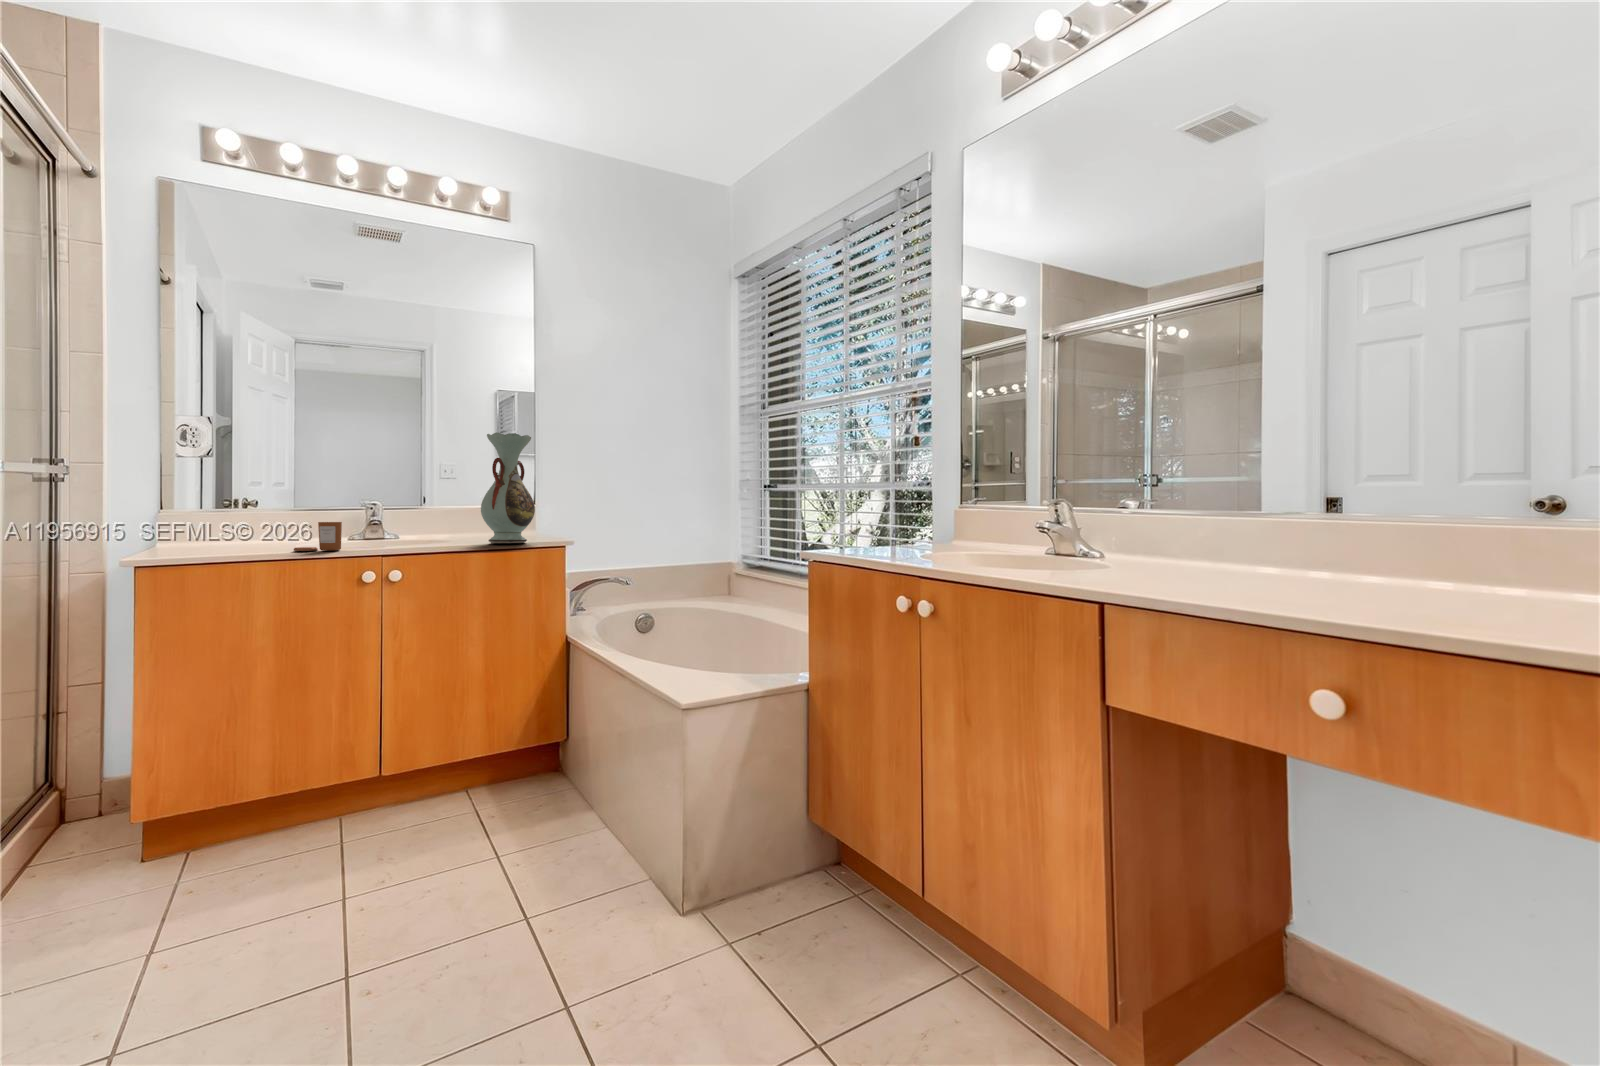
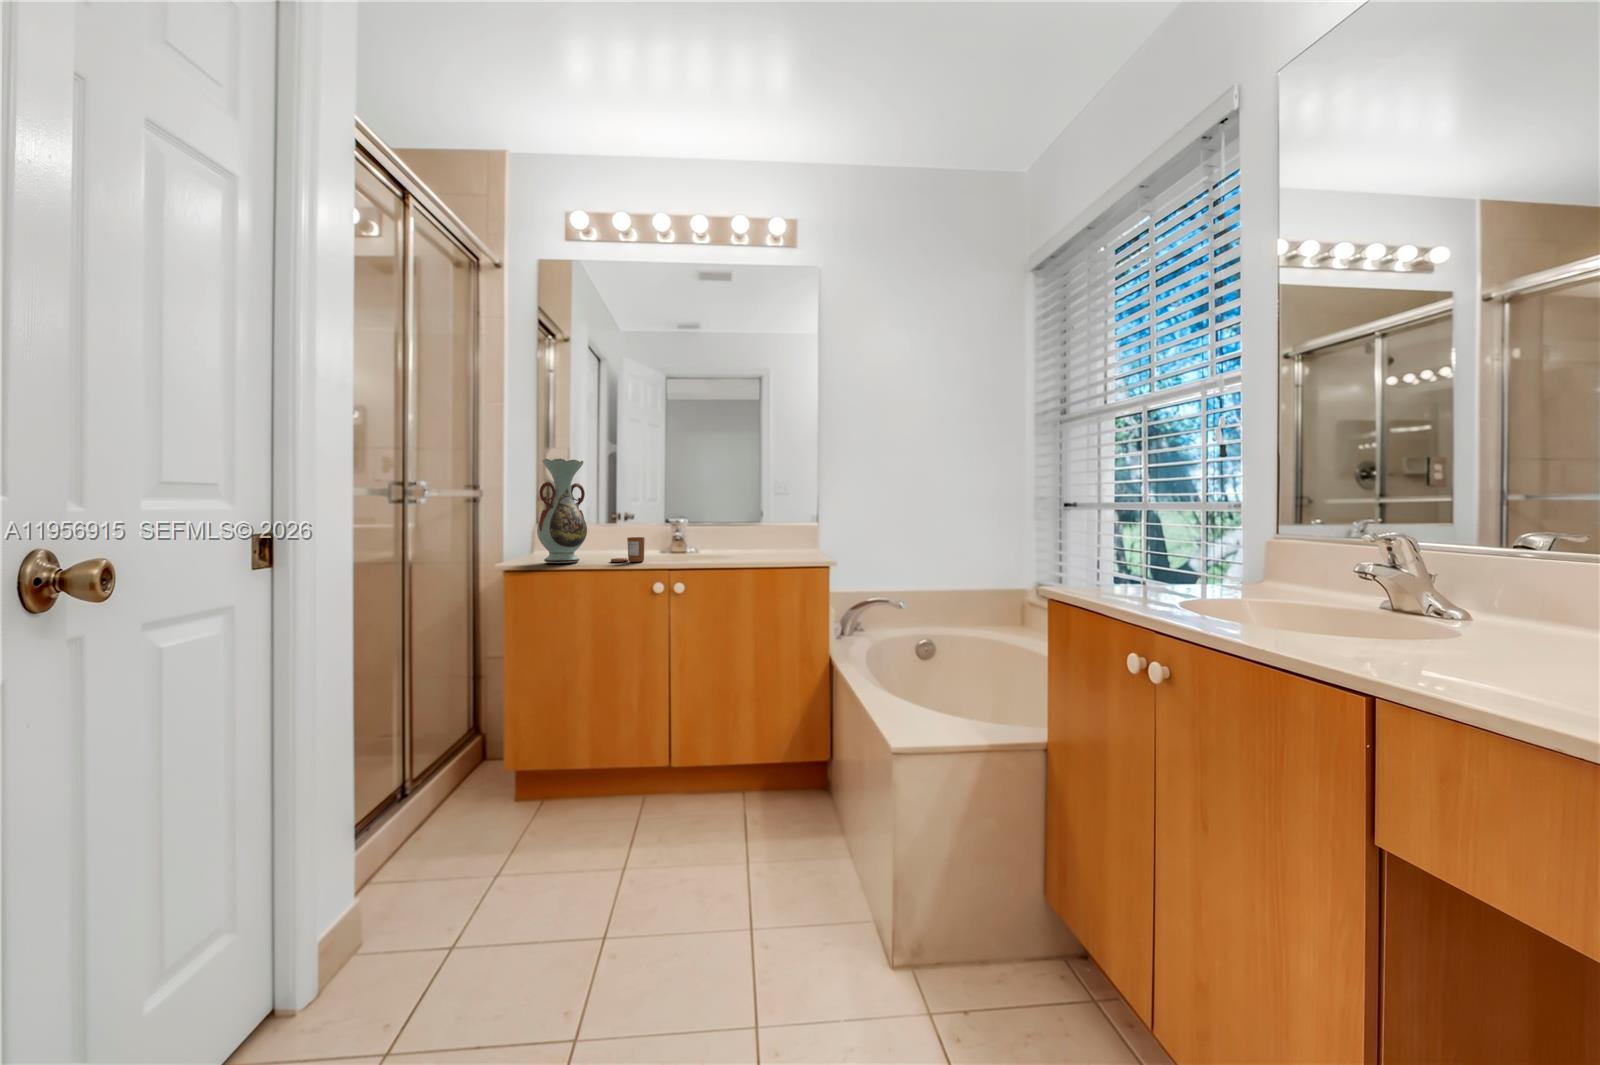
decorative vase: present [481,432,535,543] -> present [537,459,587,563]

